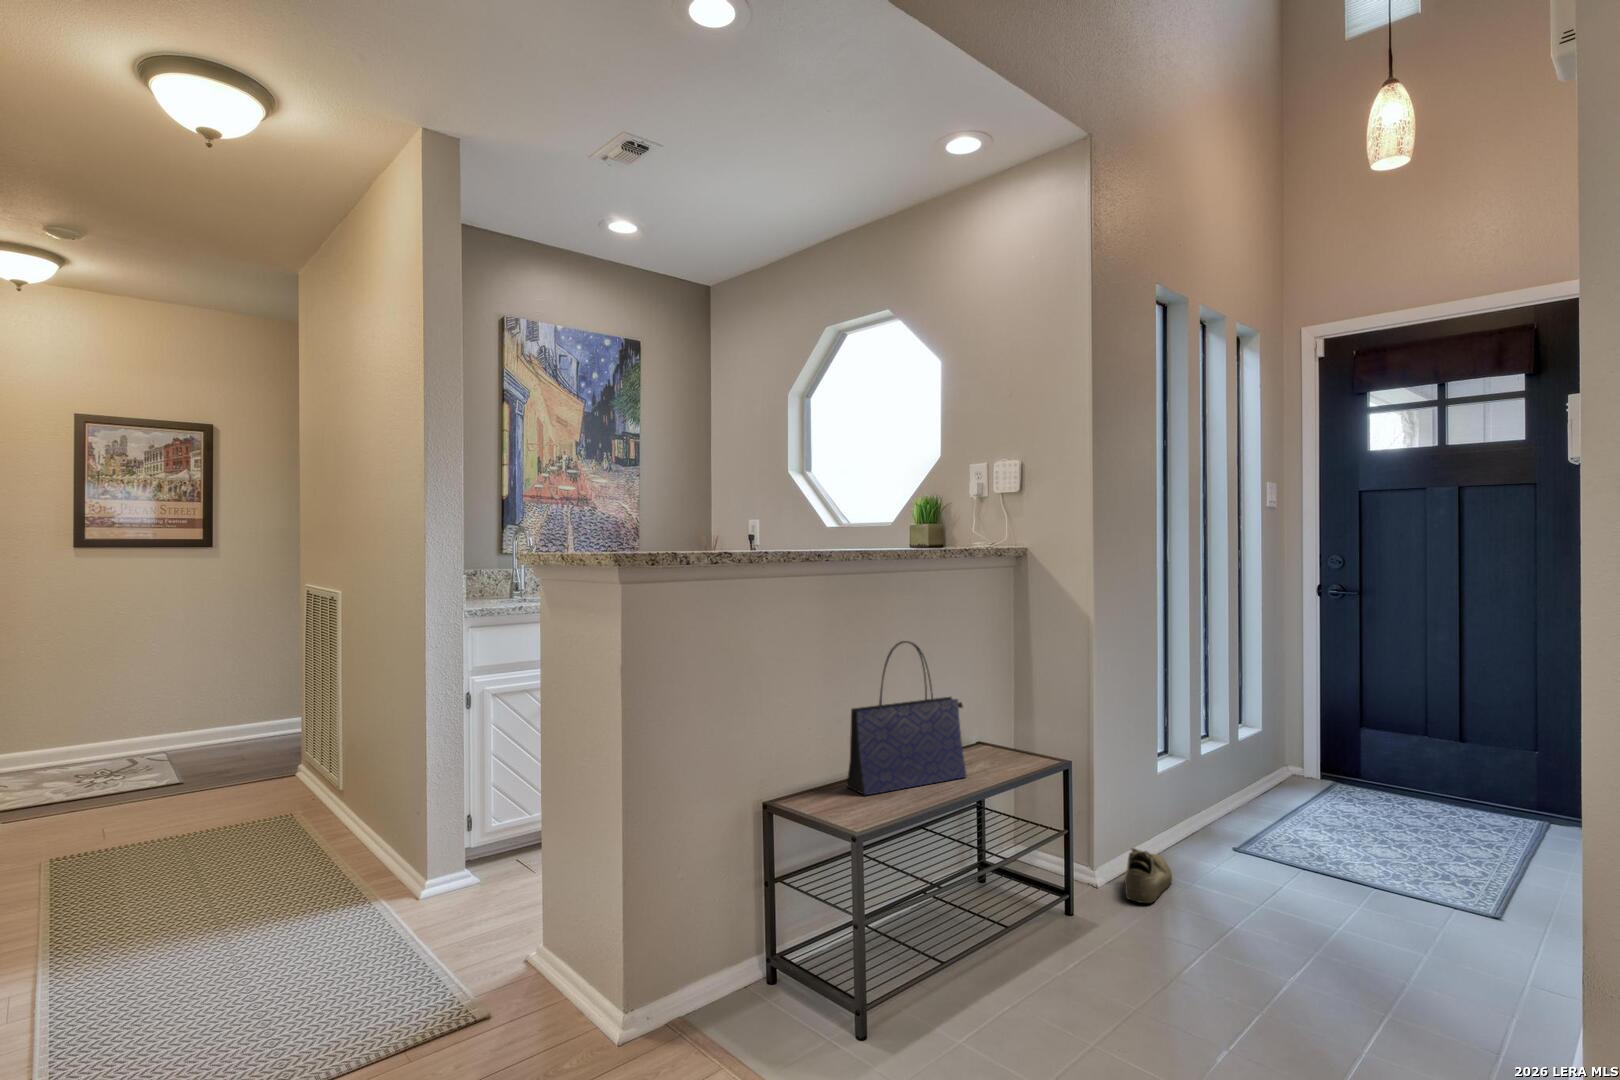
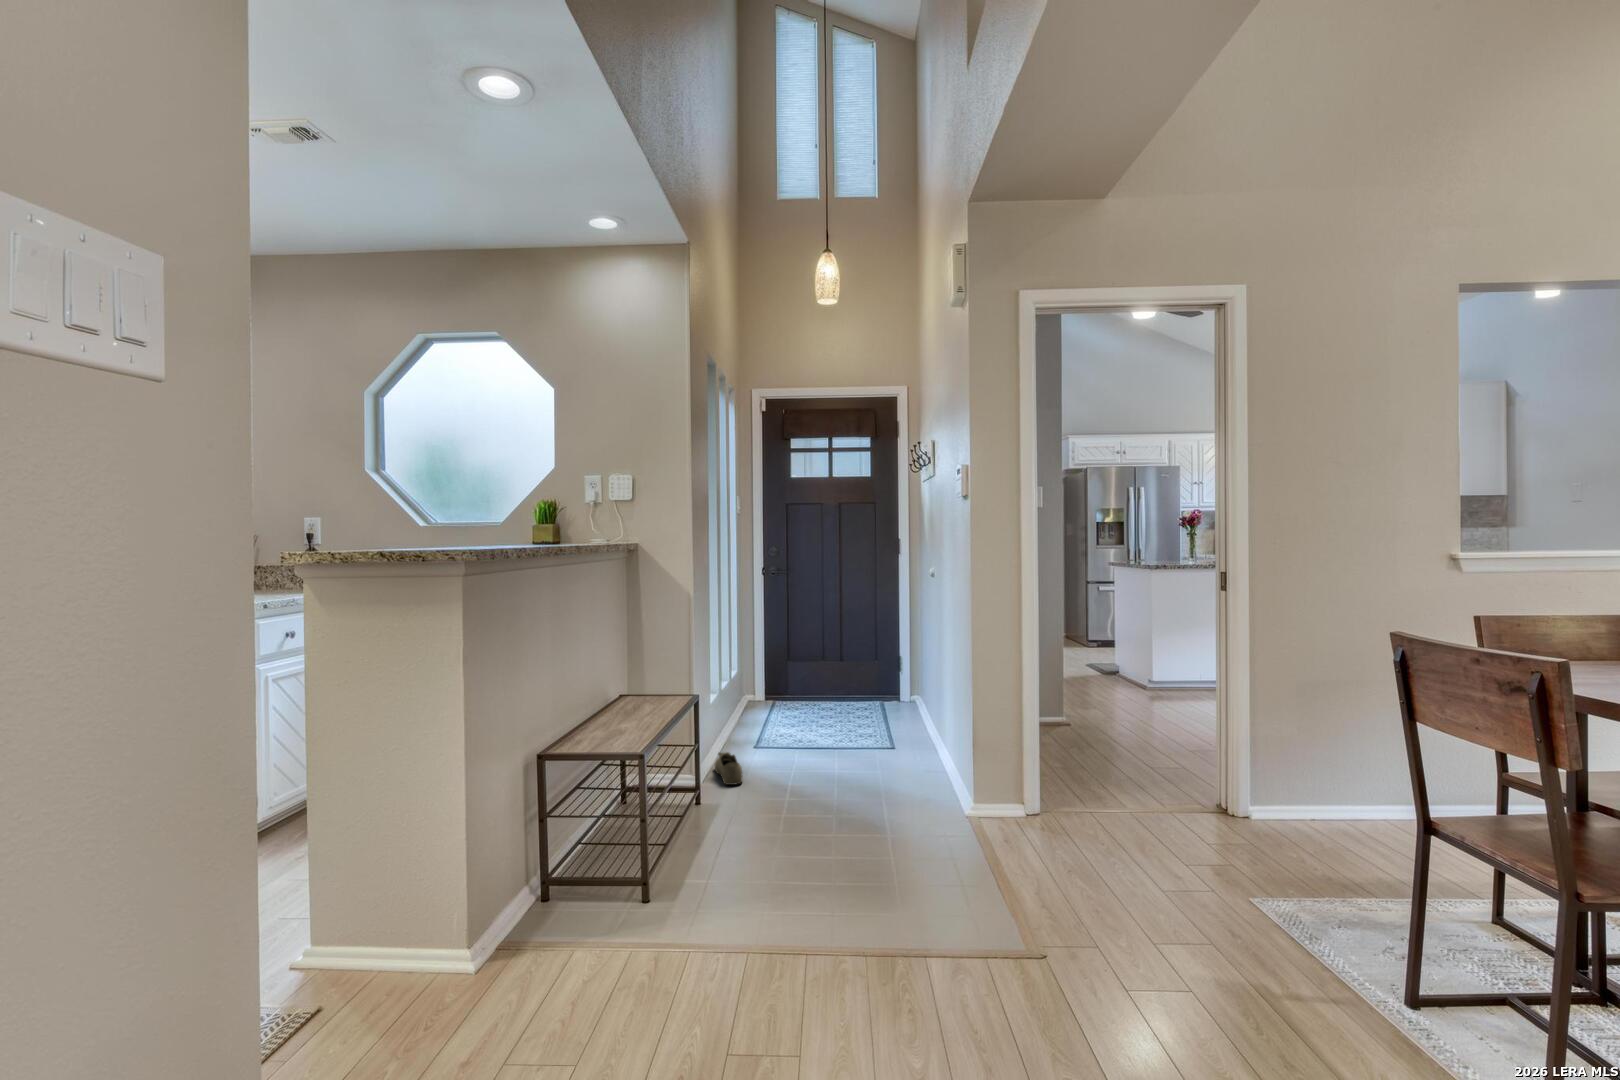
tote bag: present [847,641,967,795] -> none [577,614,649,735]

